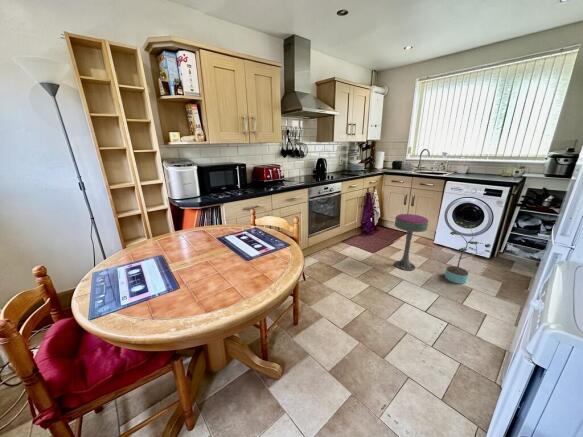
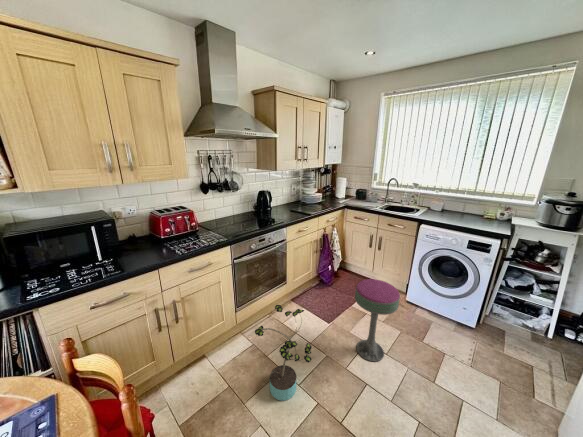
potted plant: present [445,222,491,284] -> present [255,305,312,401]

